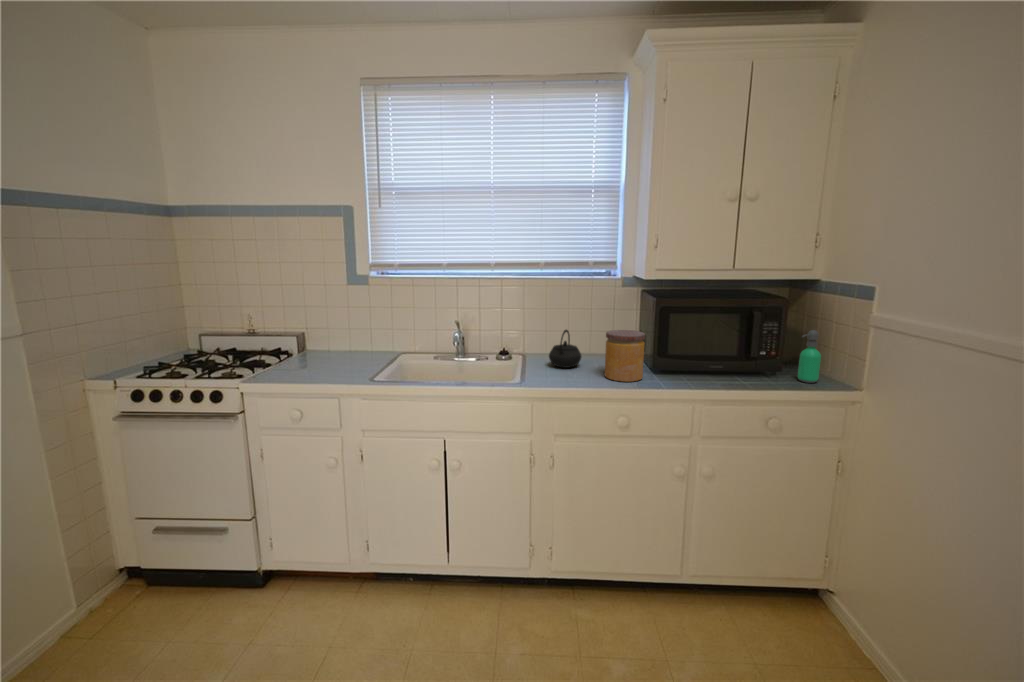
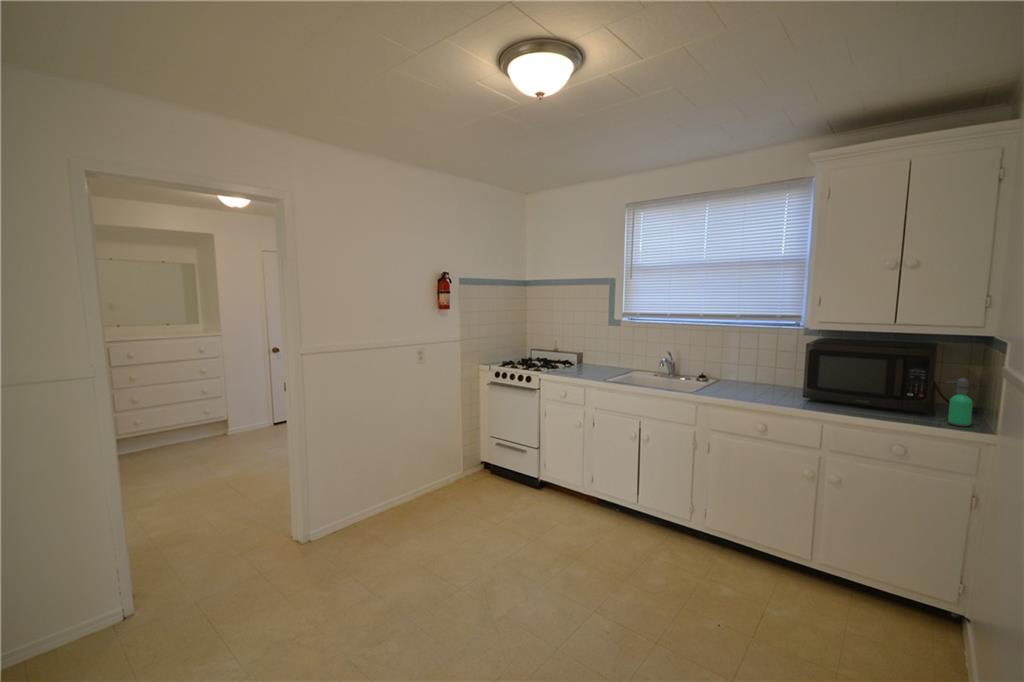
kettle: present [549,330,581,368] -> none [727,363,754,391]
jar: present [605,330,645,382] -> none [759,365,794,403]

